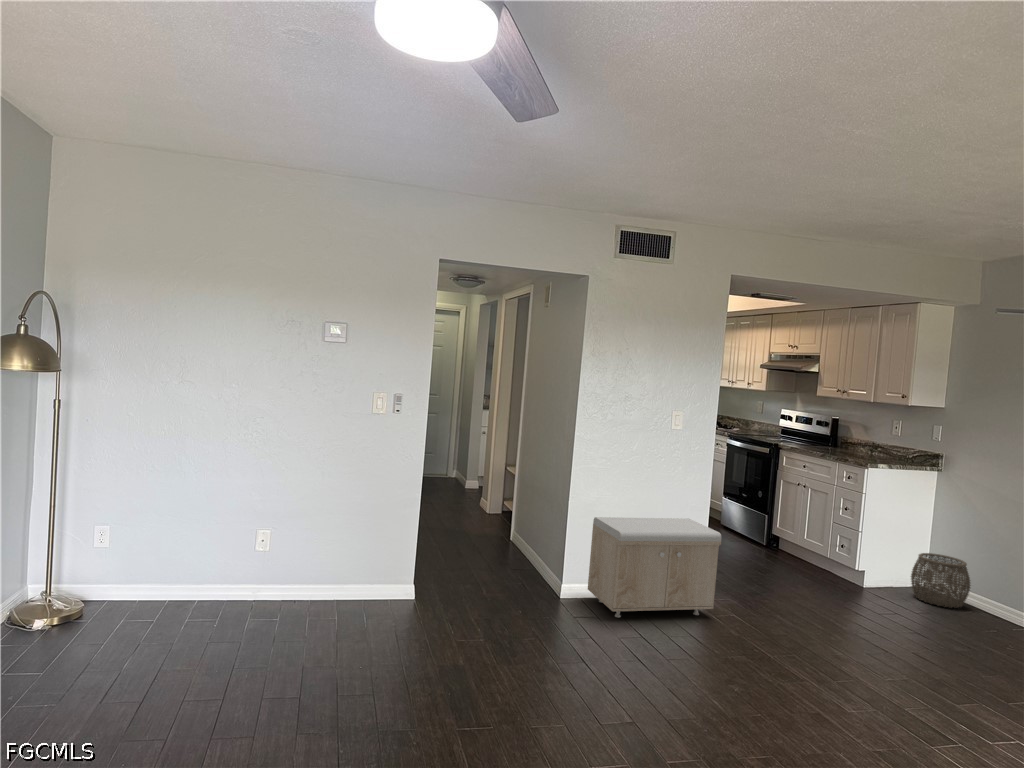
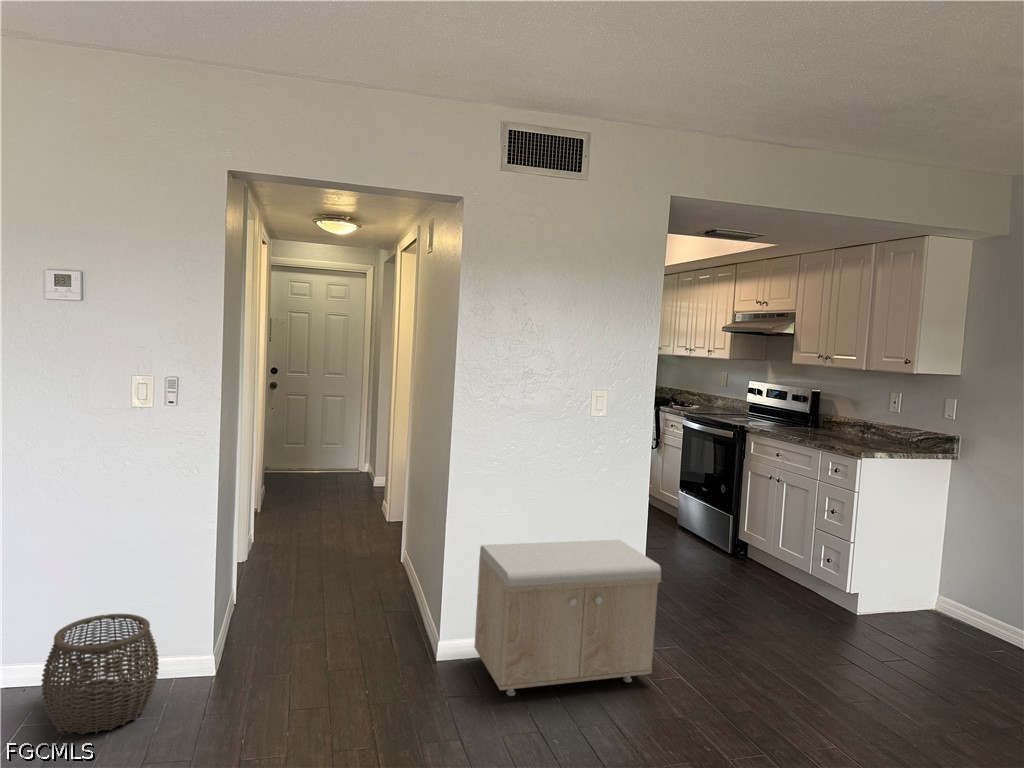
woven basket: present [911,553,971,608] -> present [41,614,159,734]

